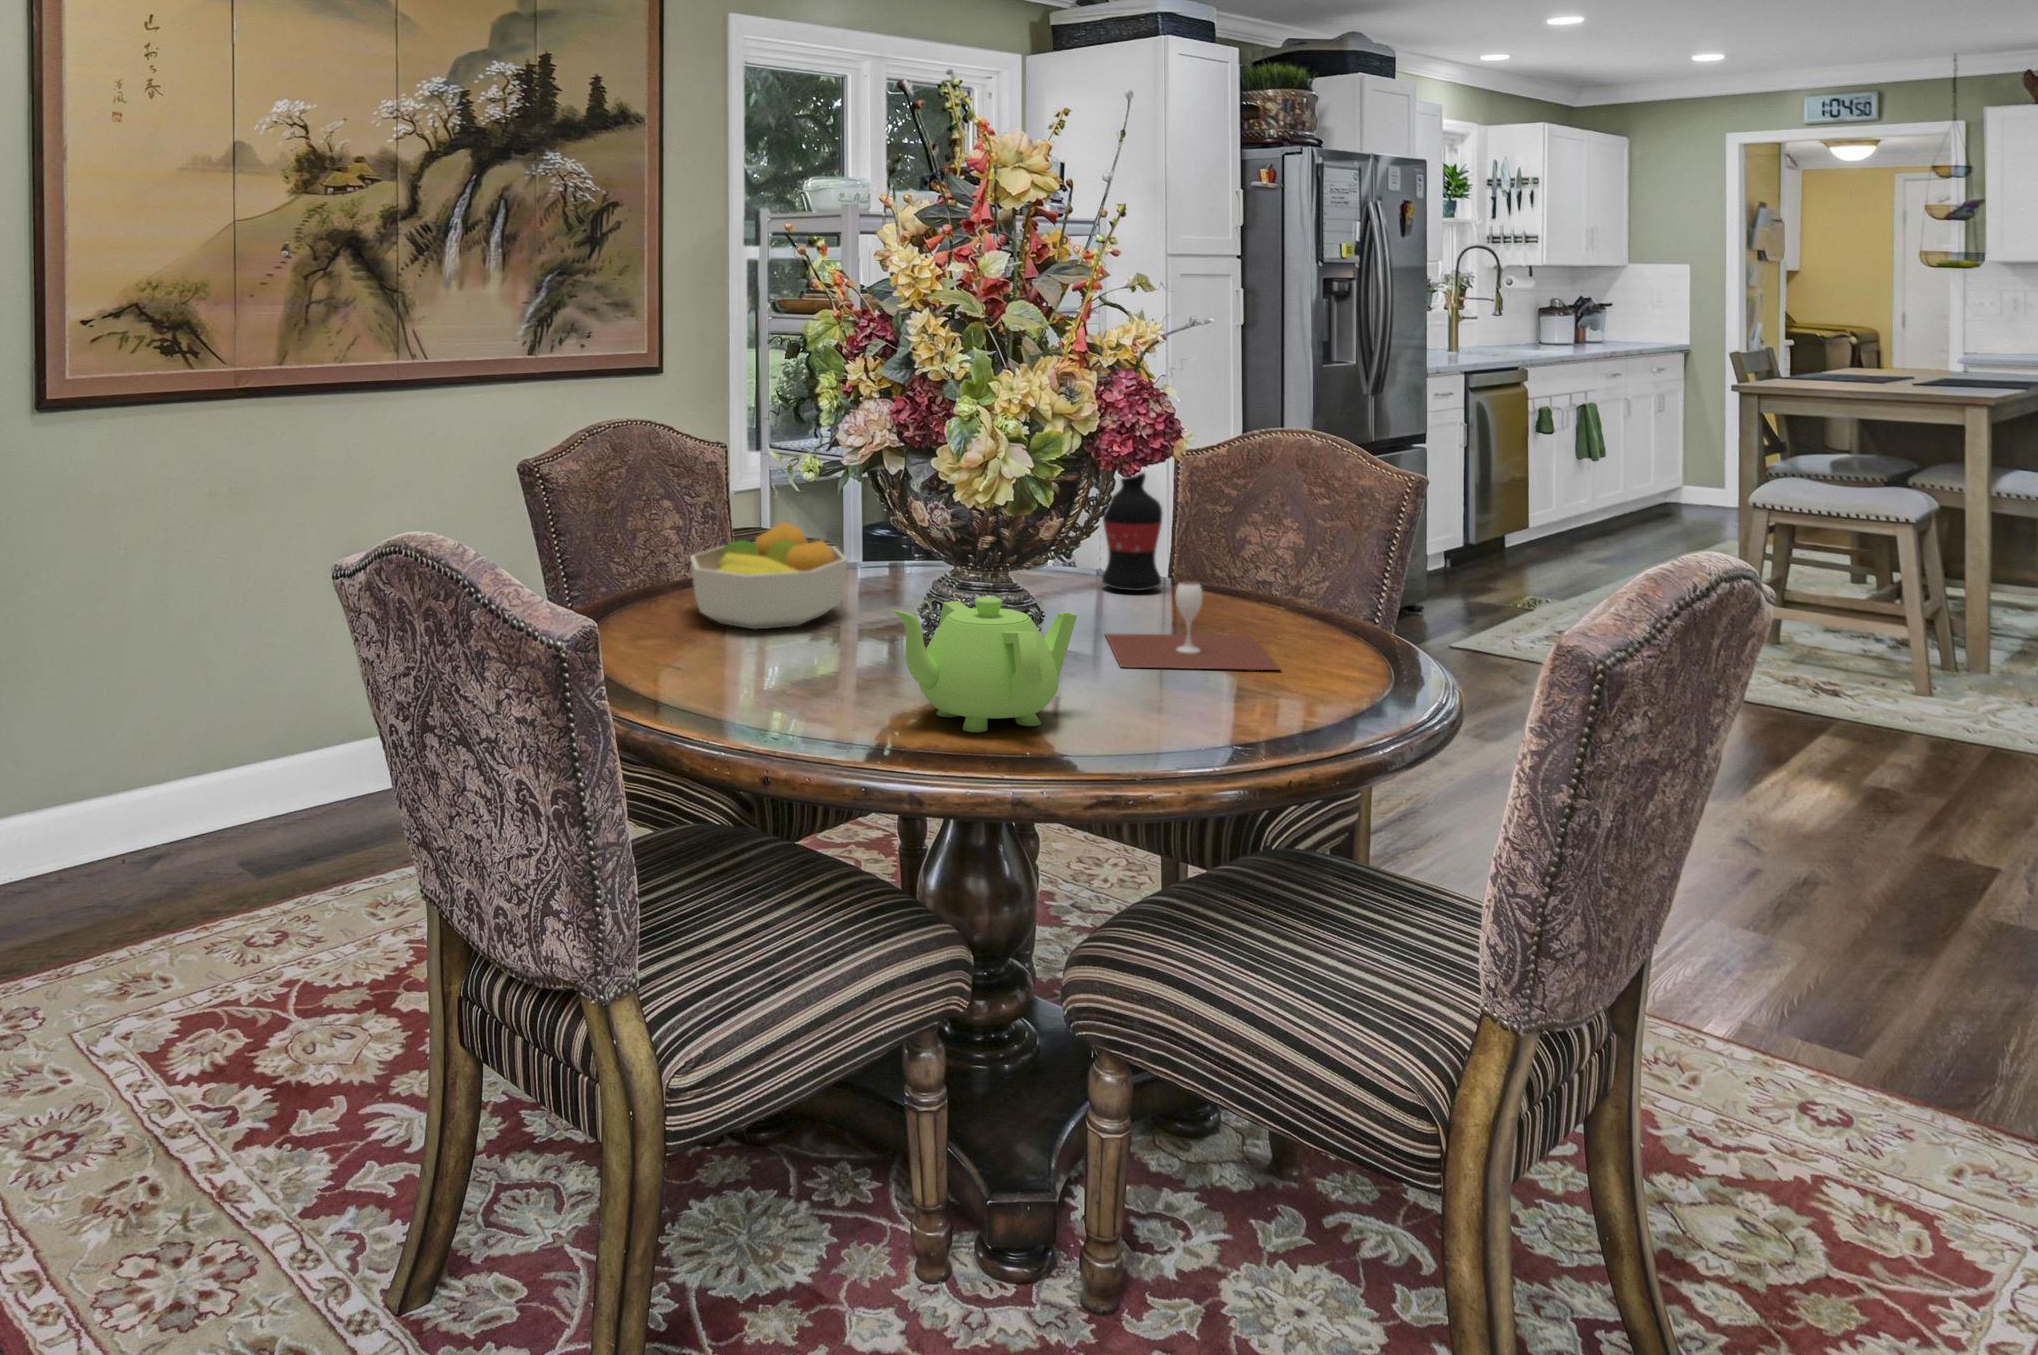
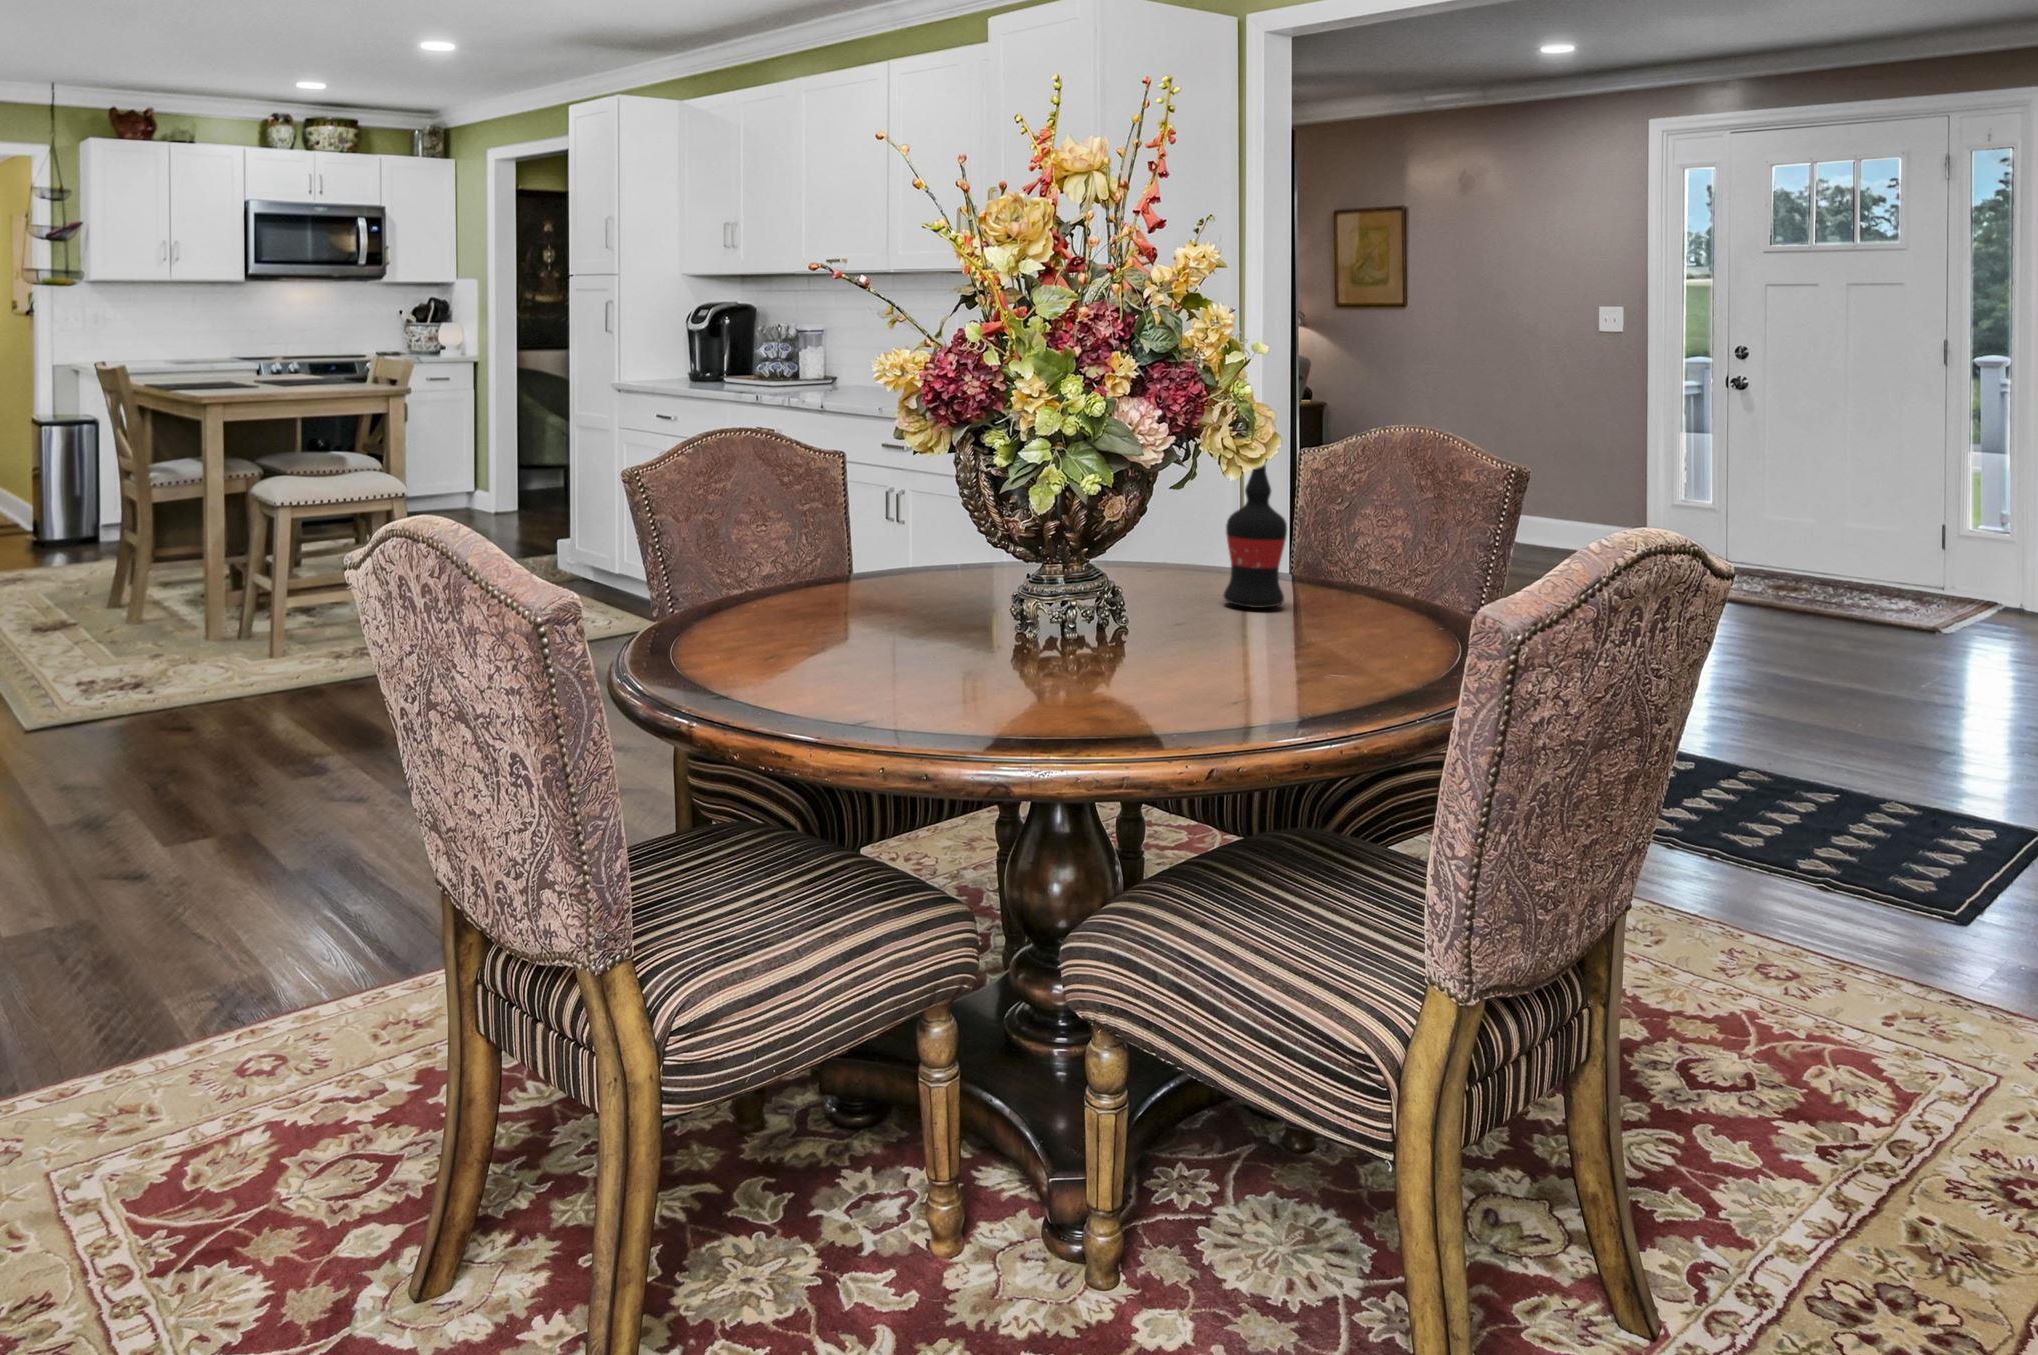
fruit bowl: present [690,522,847,629] -> none [791,519,950,625]
wine glass: present [1106,582,1280,670] -> none [1199,596,1364,690]
teapot: present [892,597,1077,732] -> none [932,595,1131,733]

